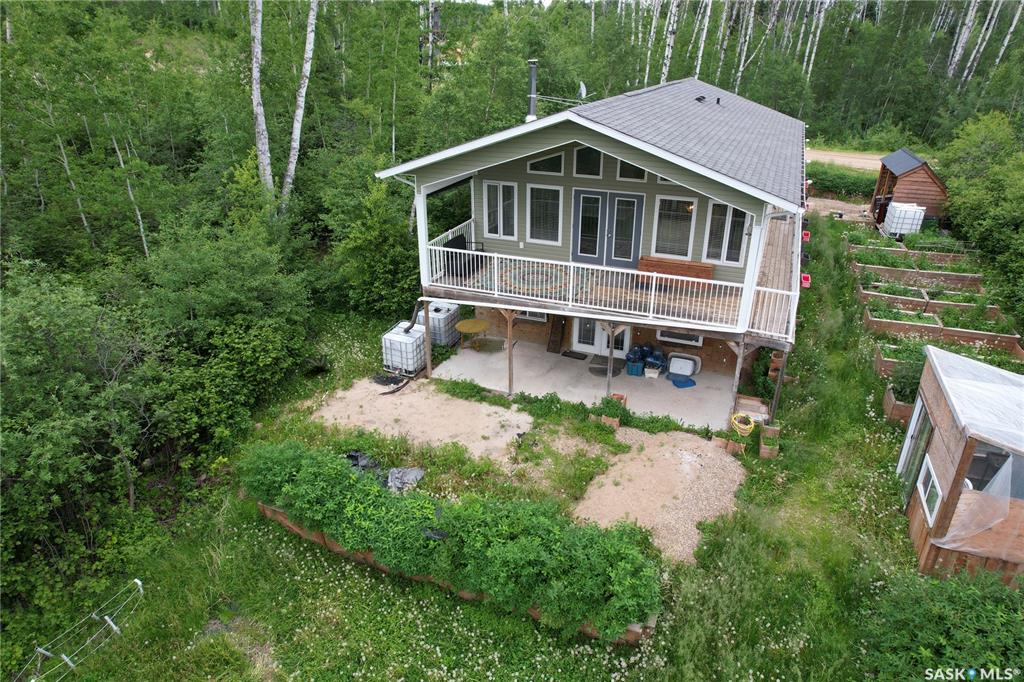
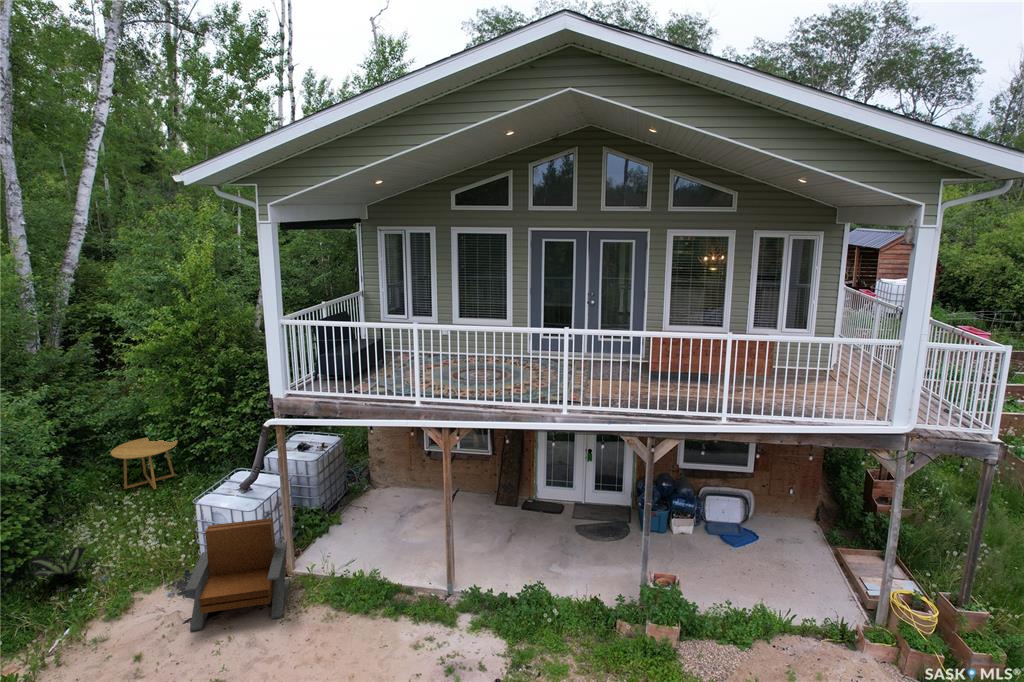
round table: present [455,319,491,351] -> present [111,437,178,489]
lounge chair: none [380,348,429,398] -> present [184,518,290,631]

